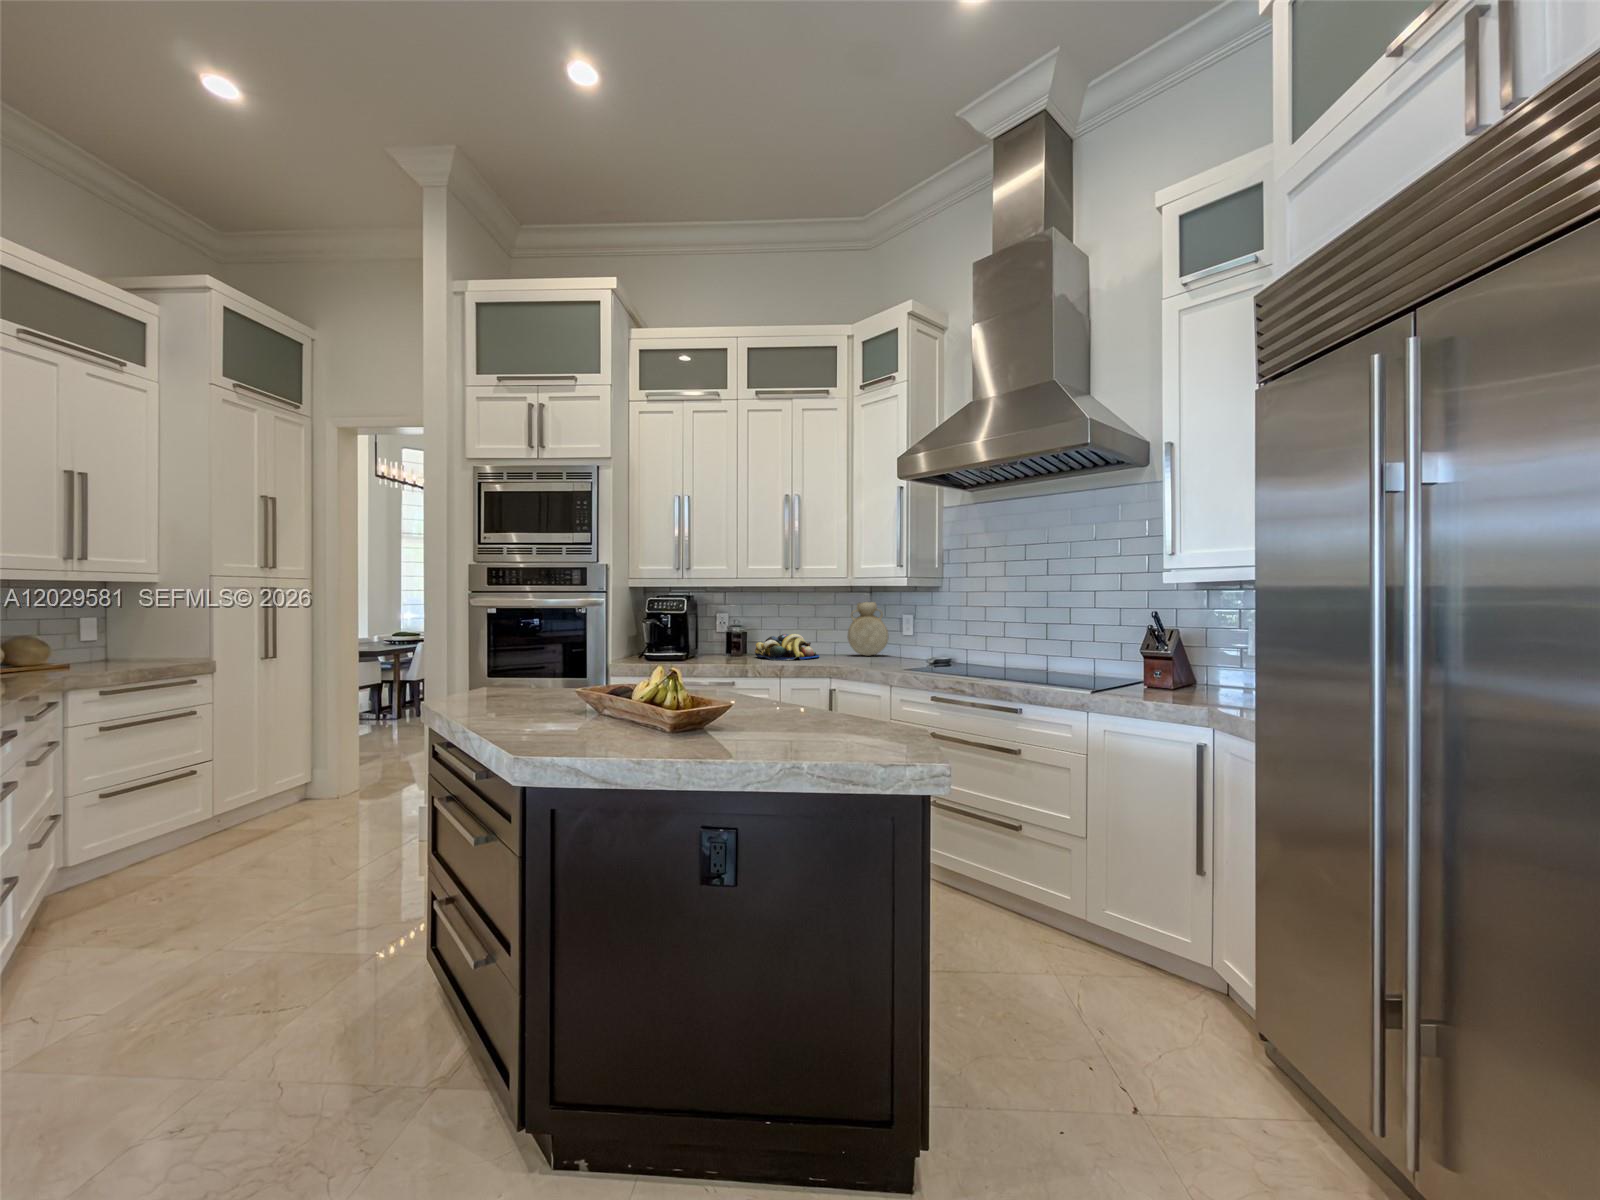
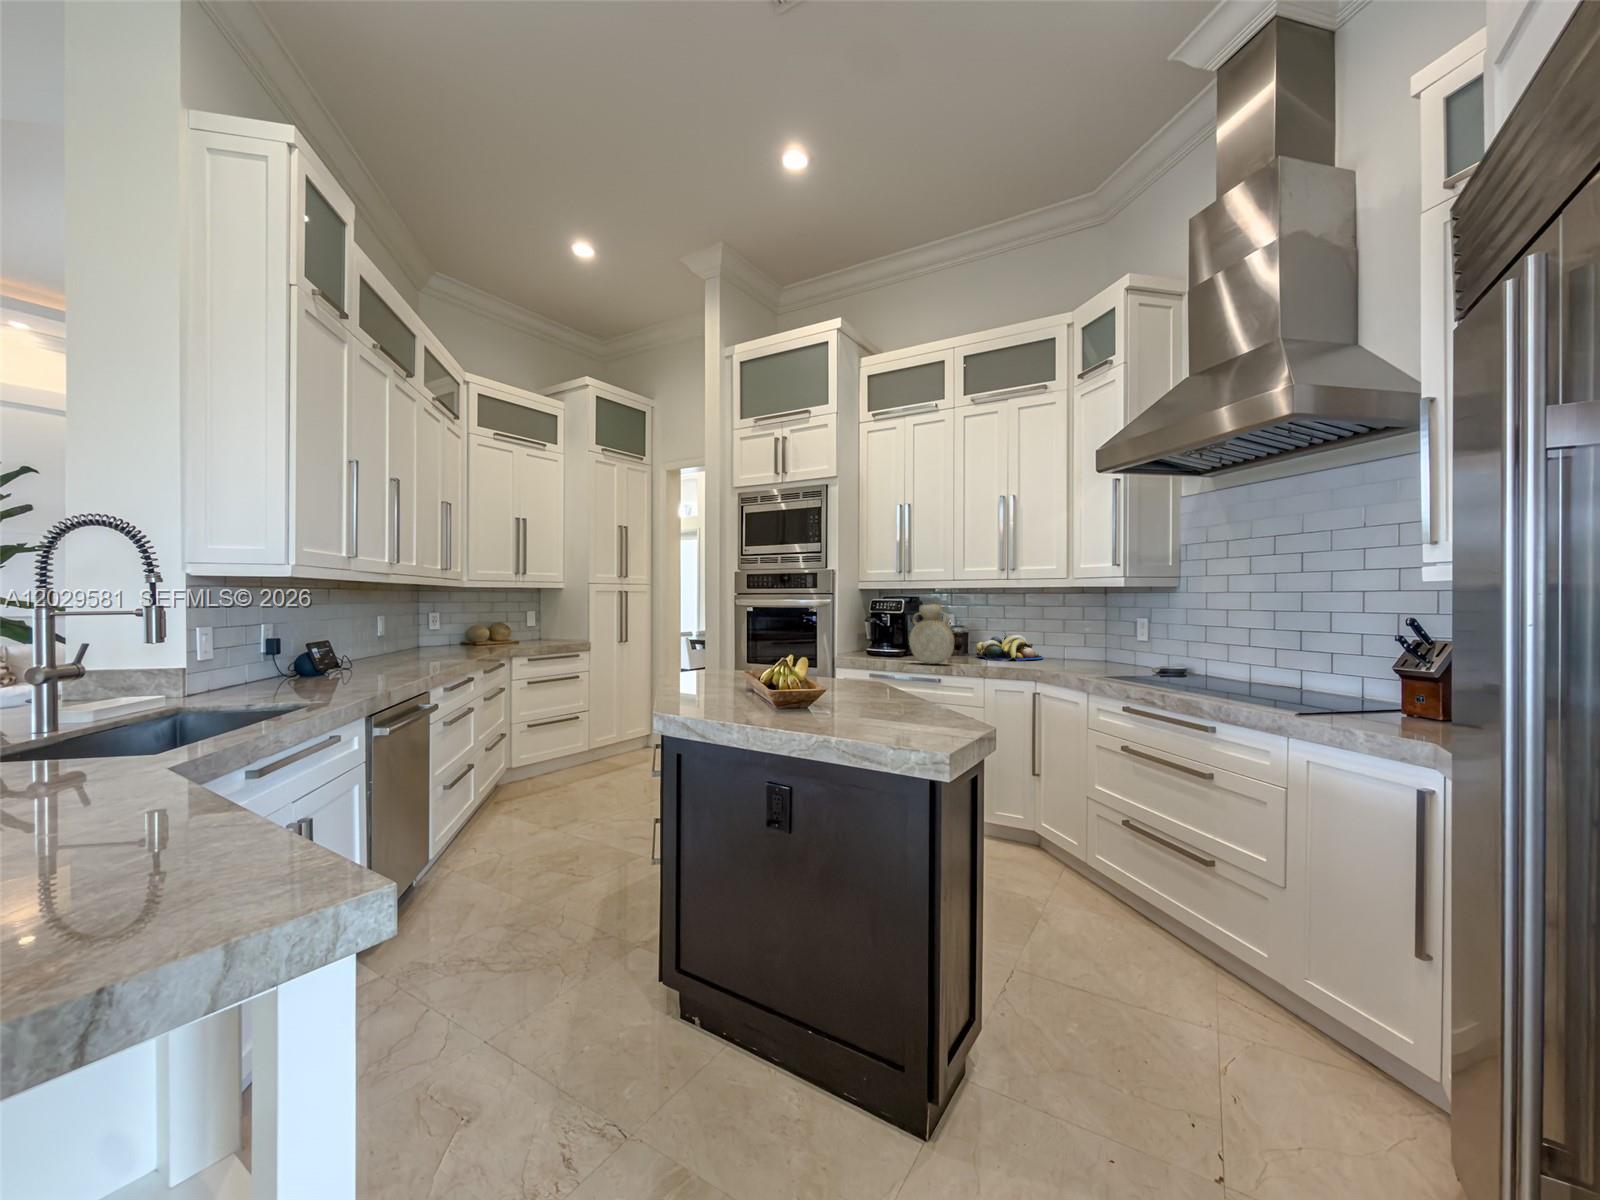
vase: present [847,602,888,656] -> present [909,604,954,664]

